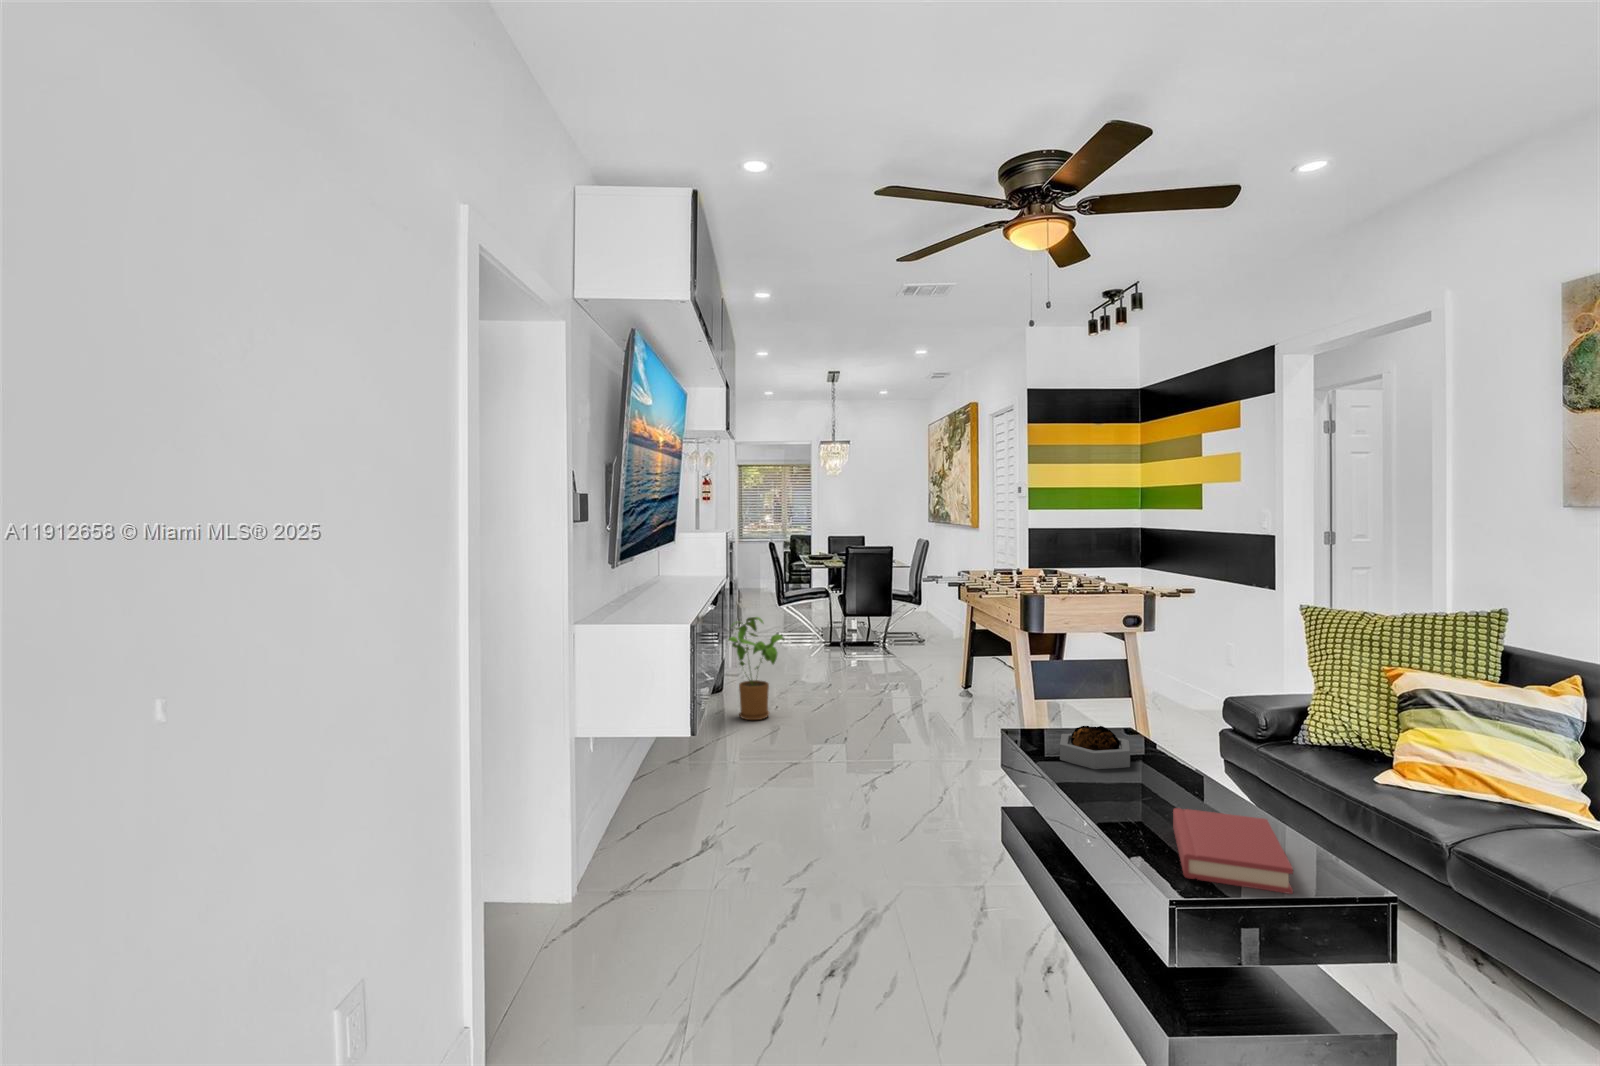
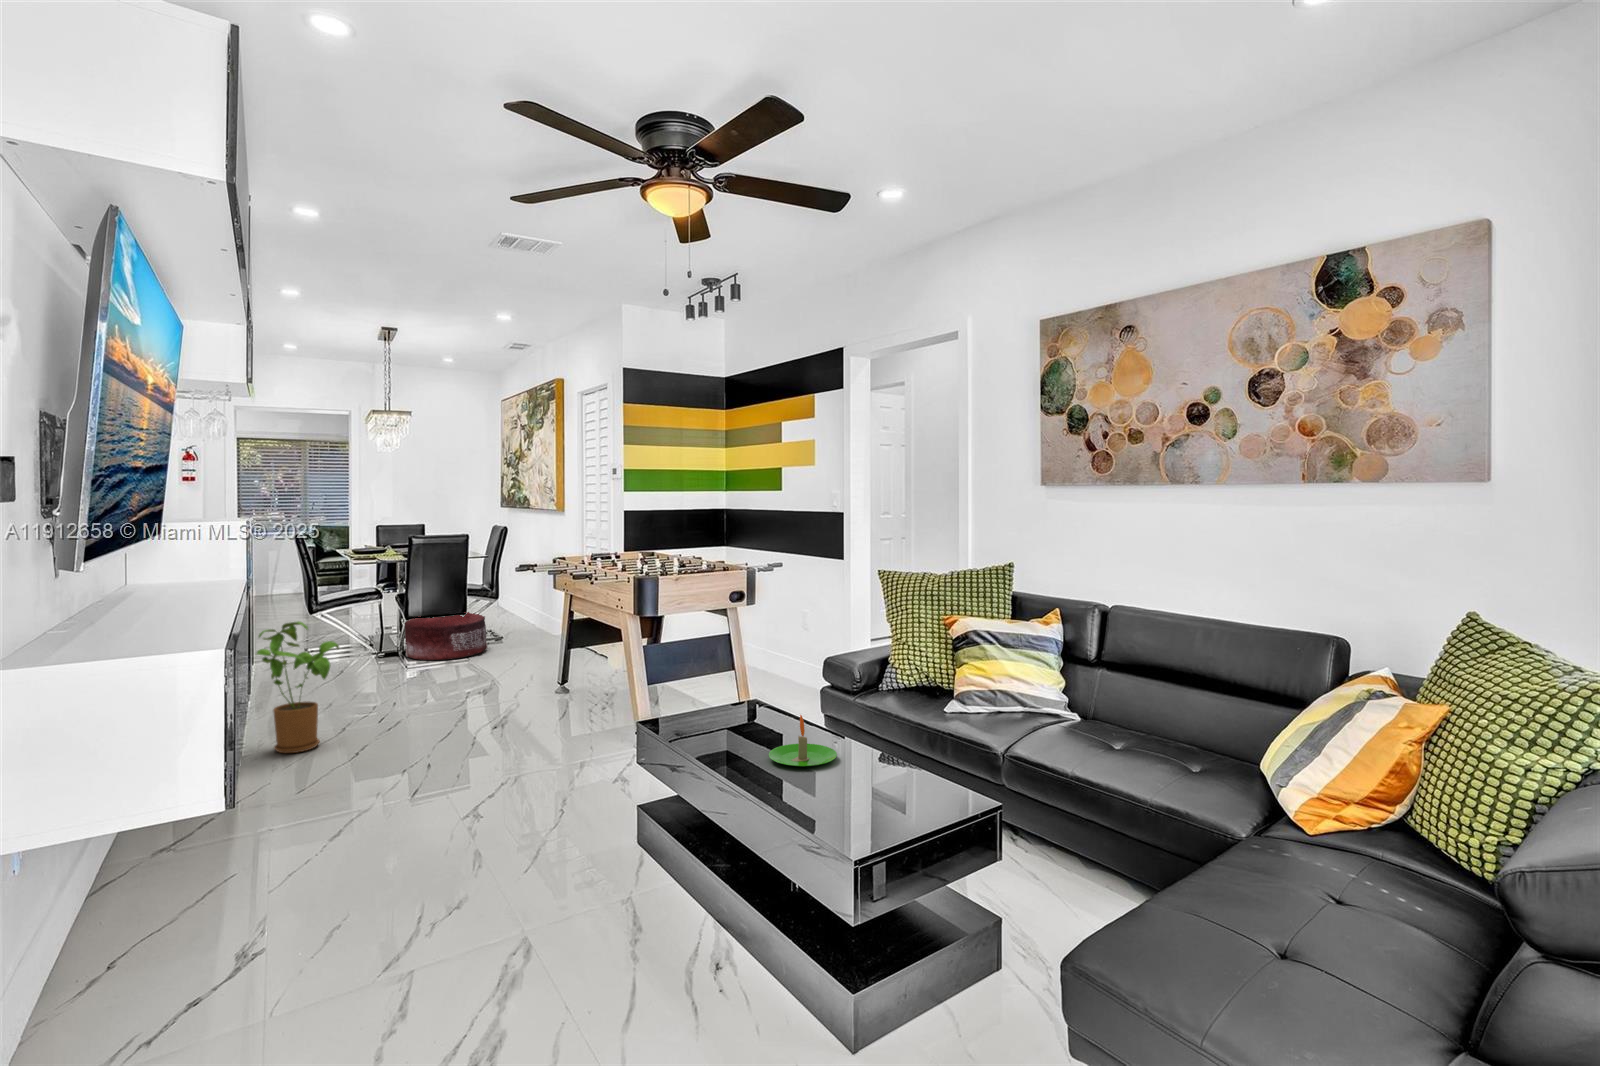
pouf: none [841,614,907,655] -> present [405,612,487,660]
decorative bowl: present [1060,726,1130,769] -> none [694,692,761,738]
candle: none [1126,758,1205,815] -> present [769,715,837,767]
hardback book: present [1173,808,1293,894] -> none [817,754,926,820]

